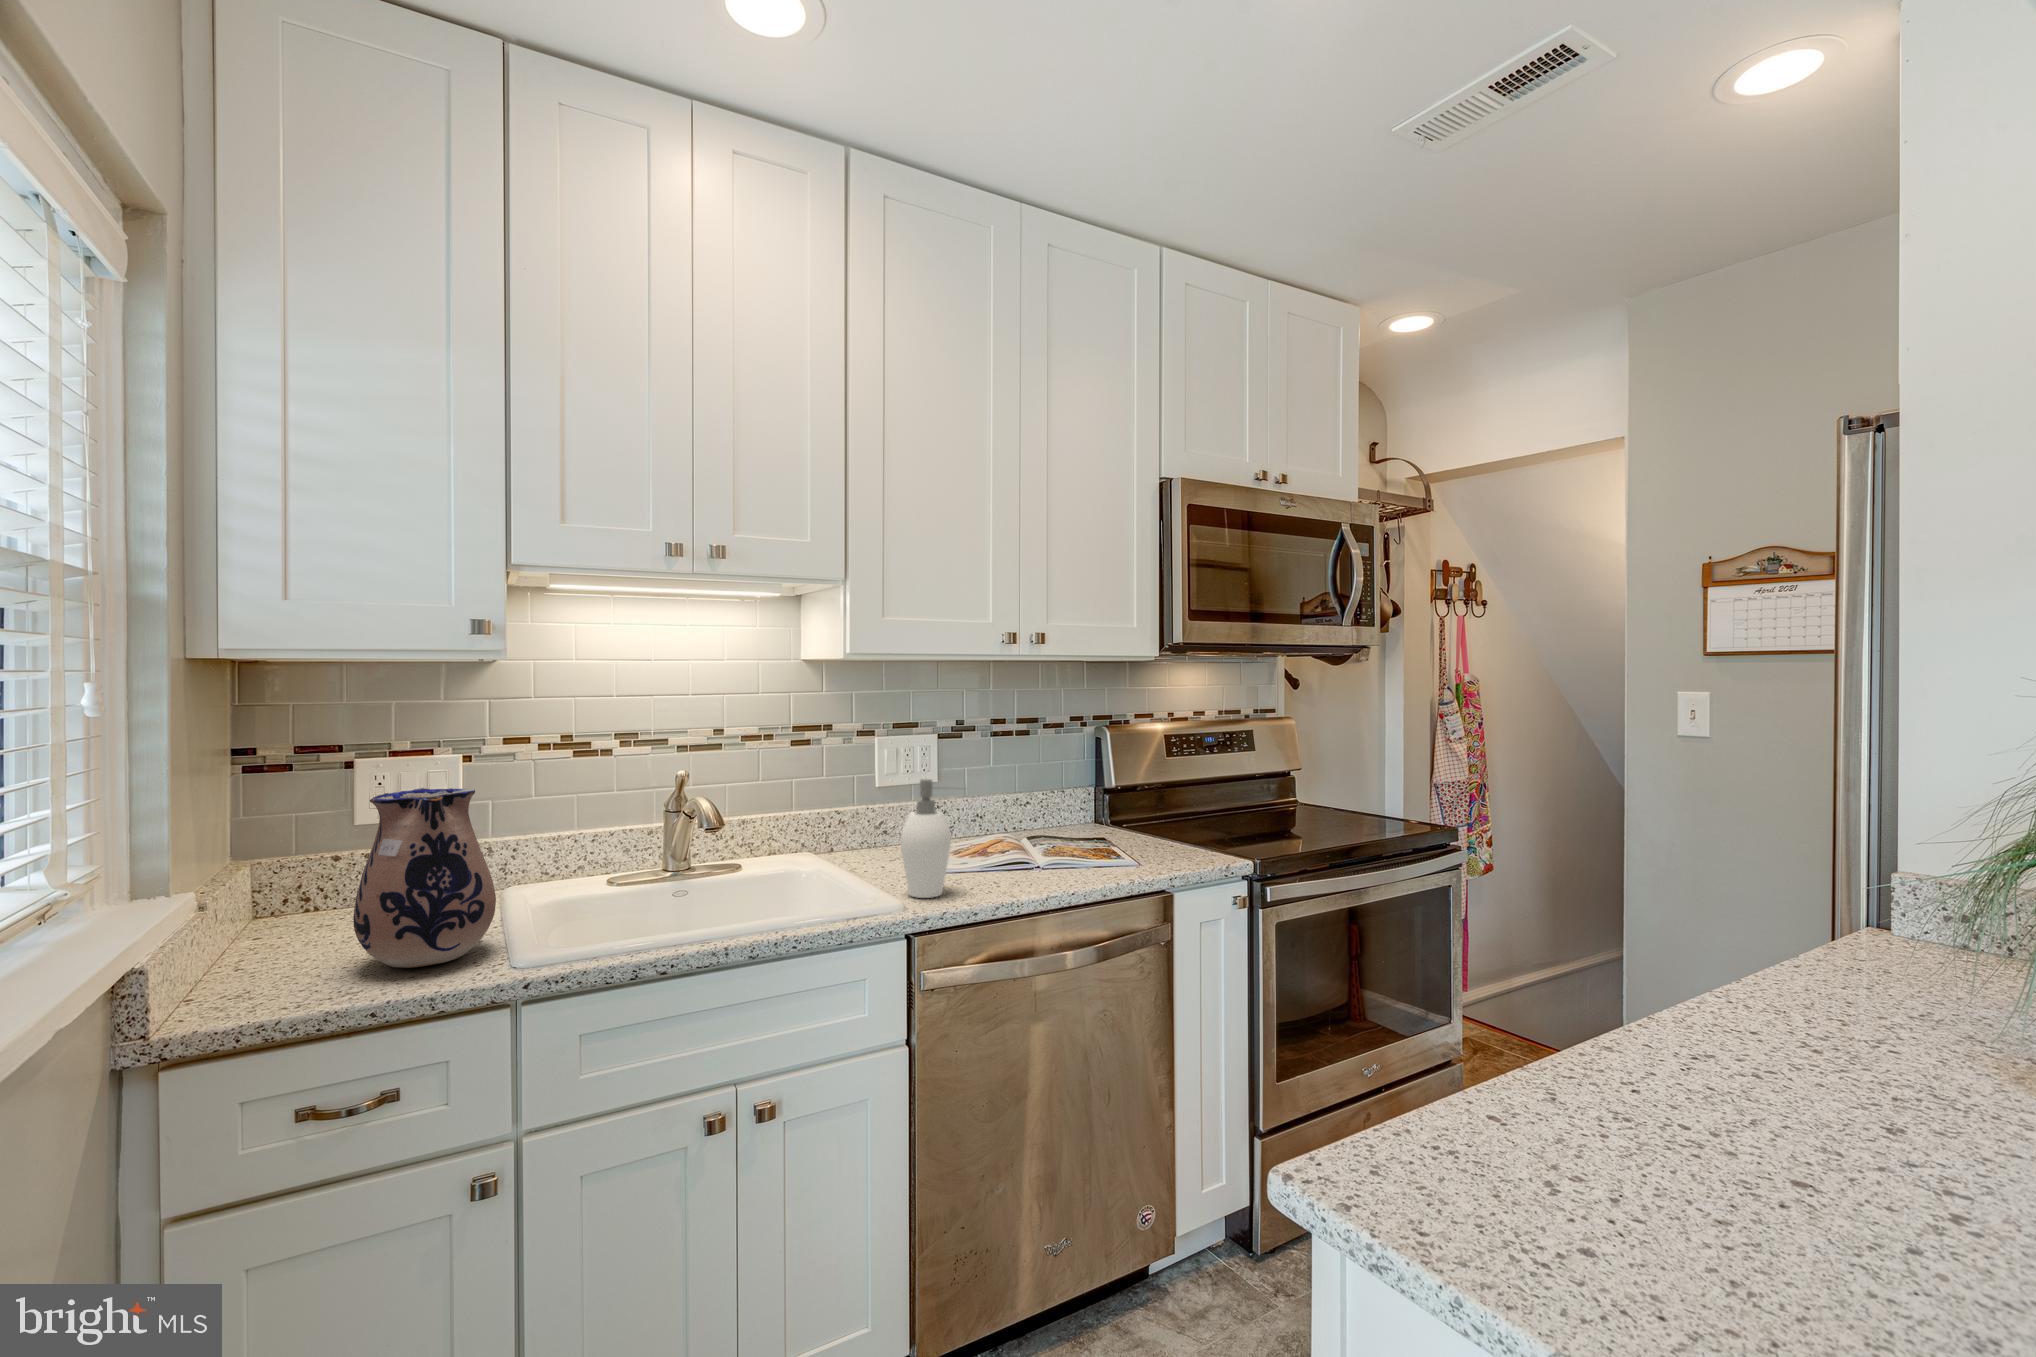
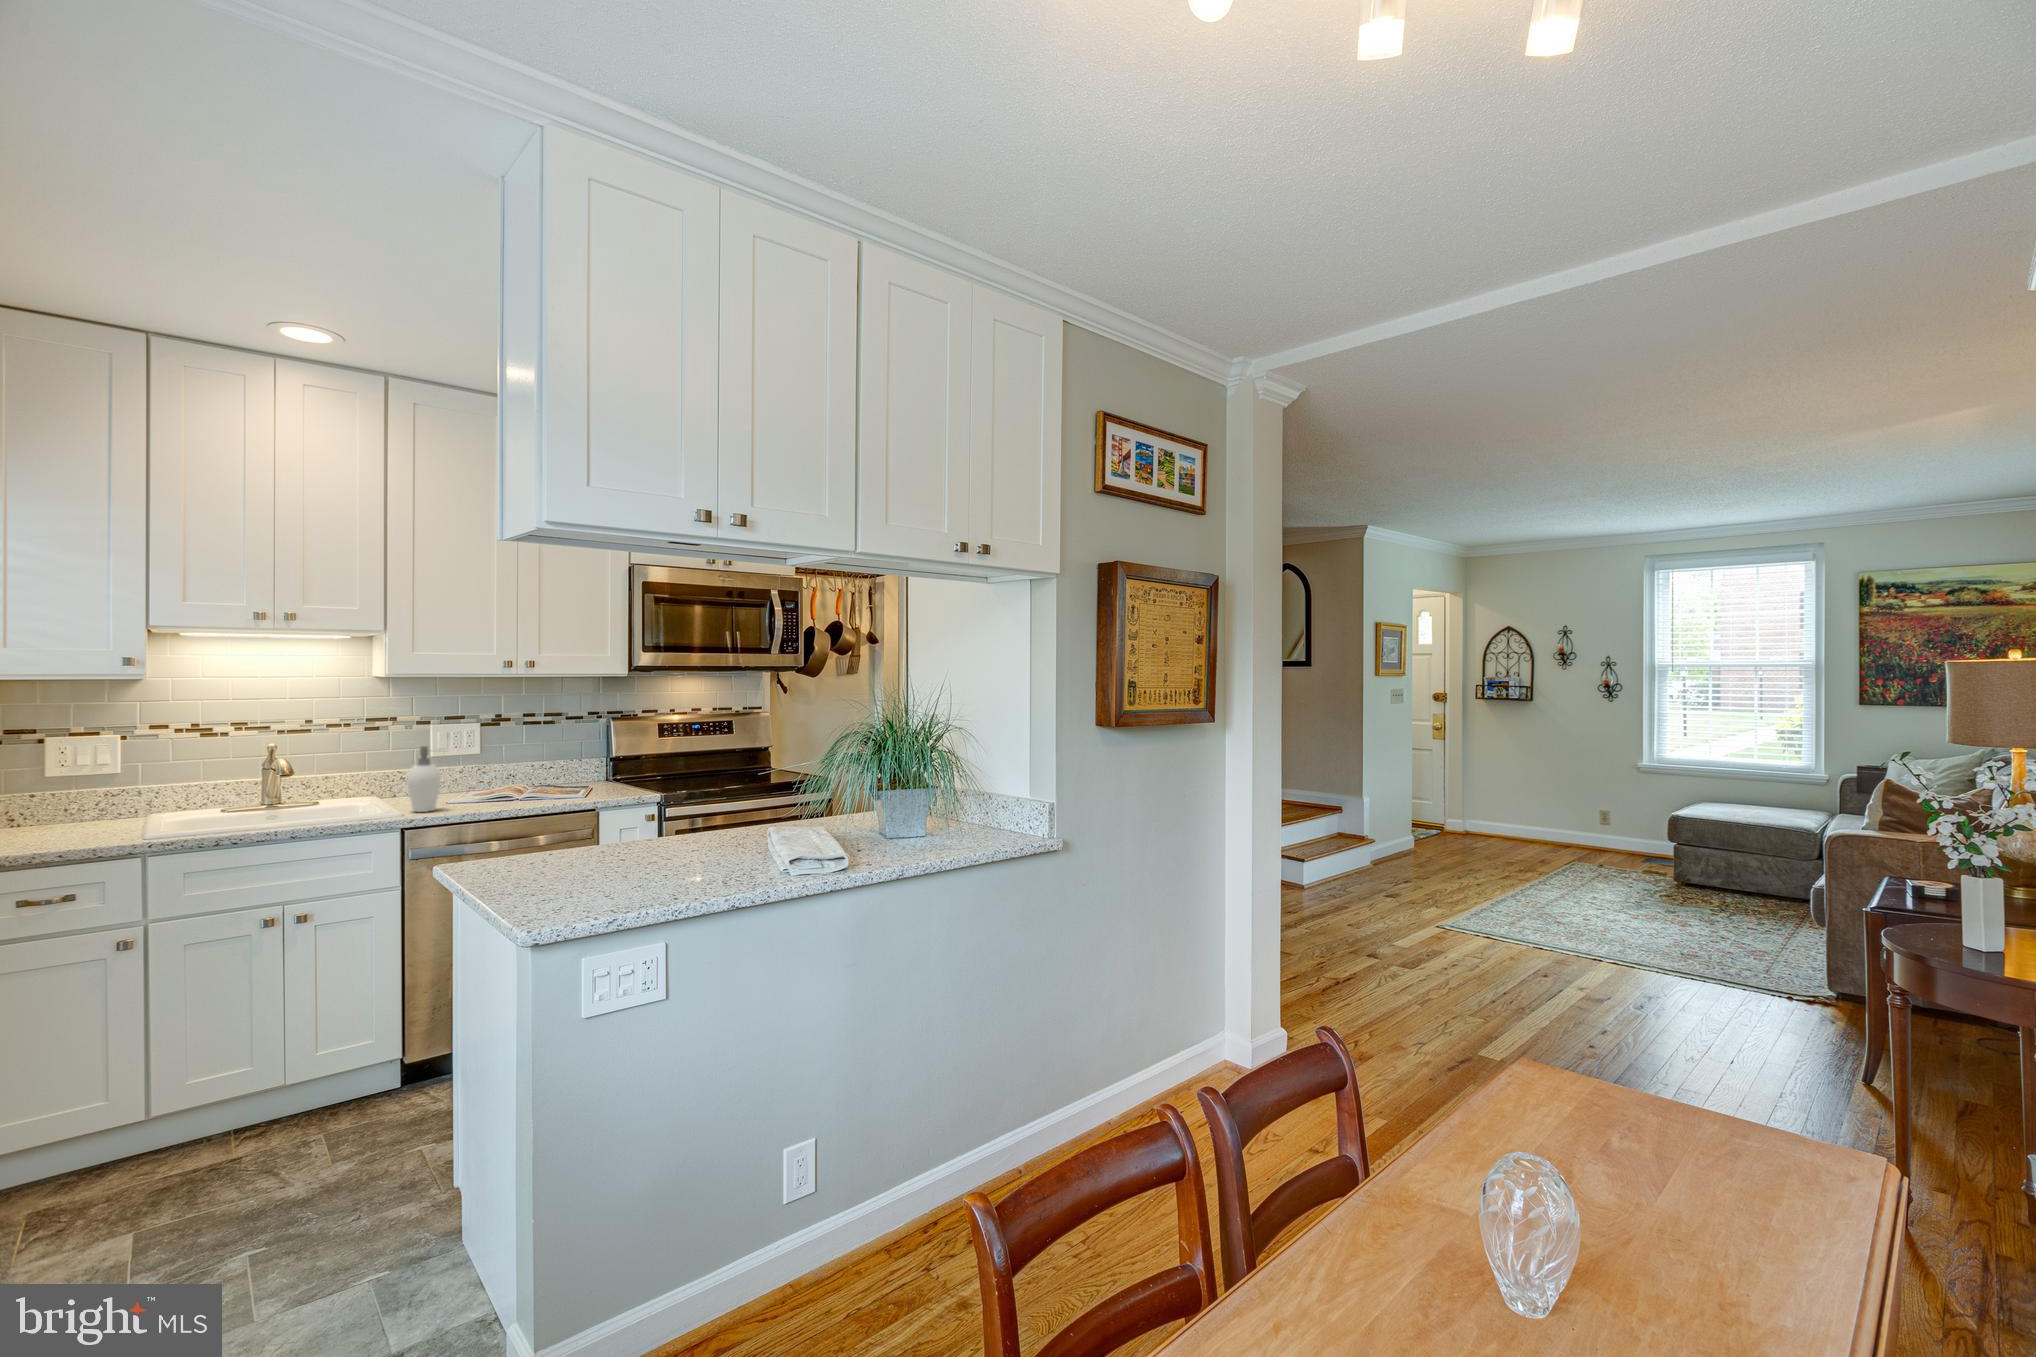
ceramic pitcher: present [354,788,496,968] -> none [54,750,139,839]

